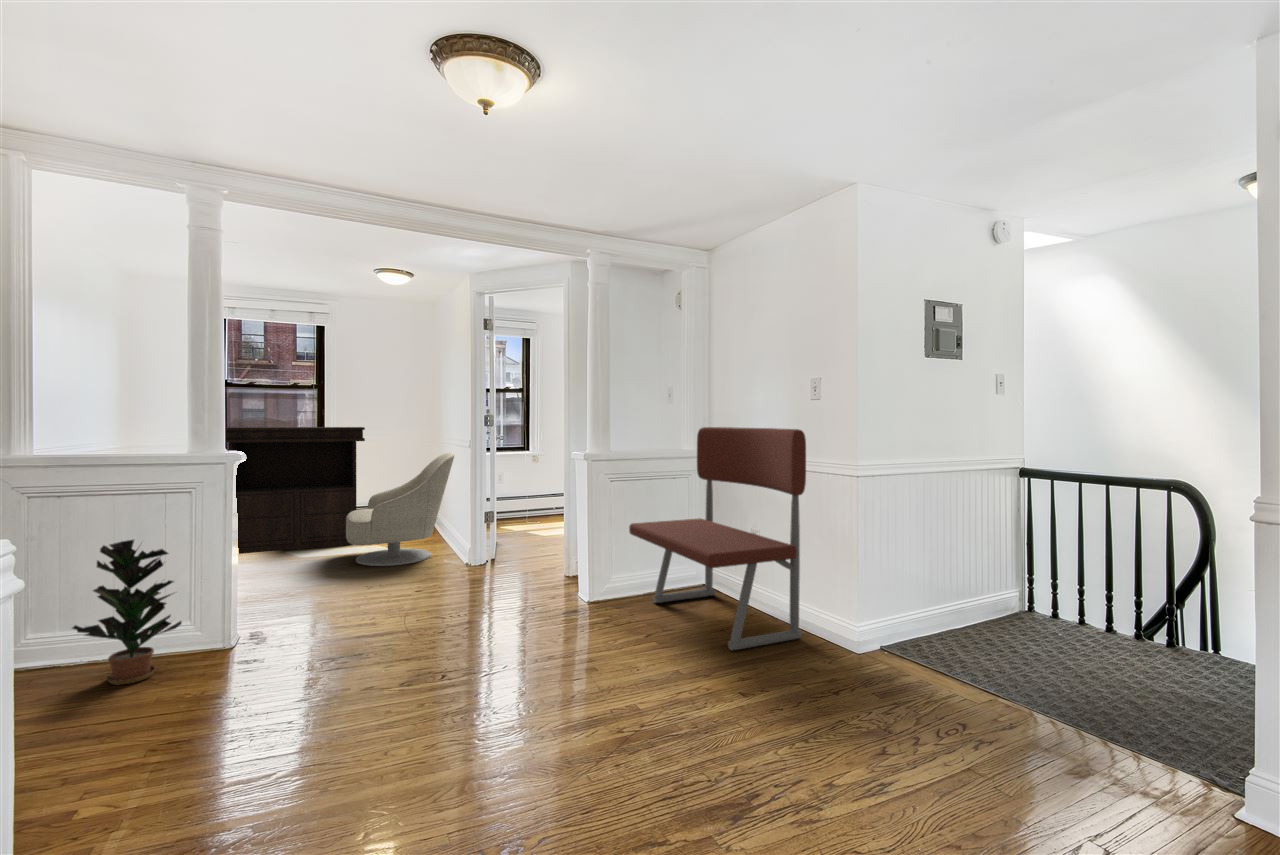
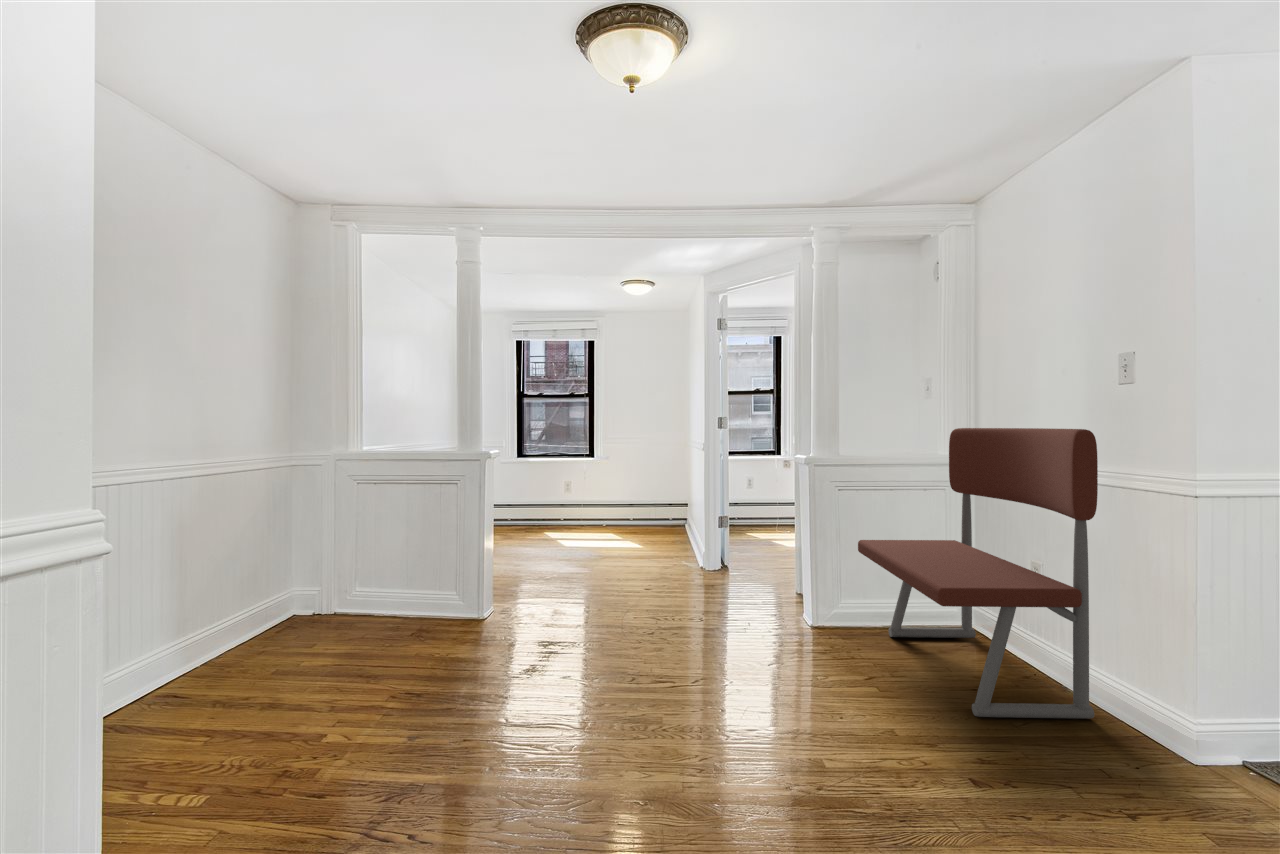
console table: present [226,427,365,554] -> none [508,431,621,539]
armchair: present [346,453,455,566] -> none [598,455,694,561]
potted plant: present [72,540,181,685] -> none [367,521,439,639]

